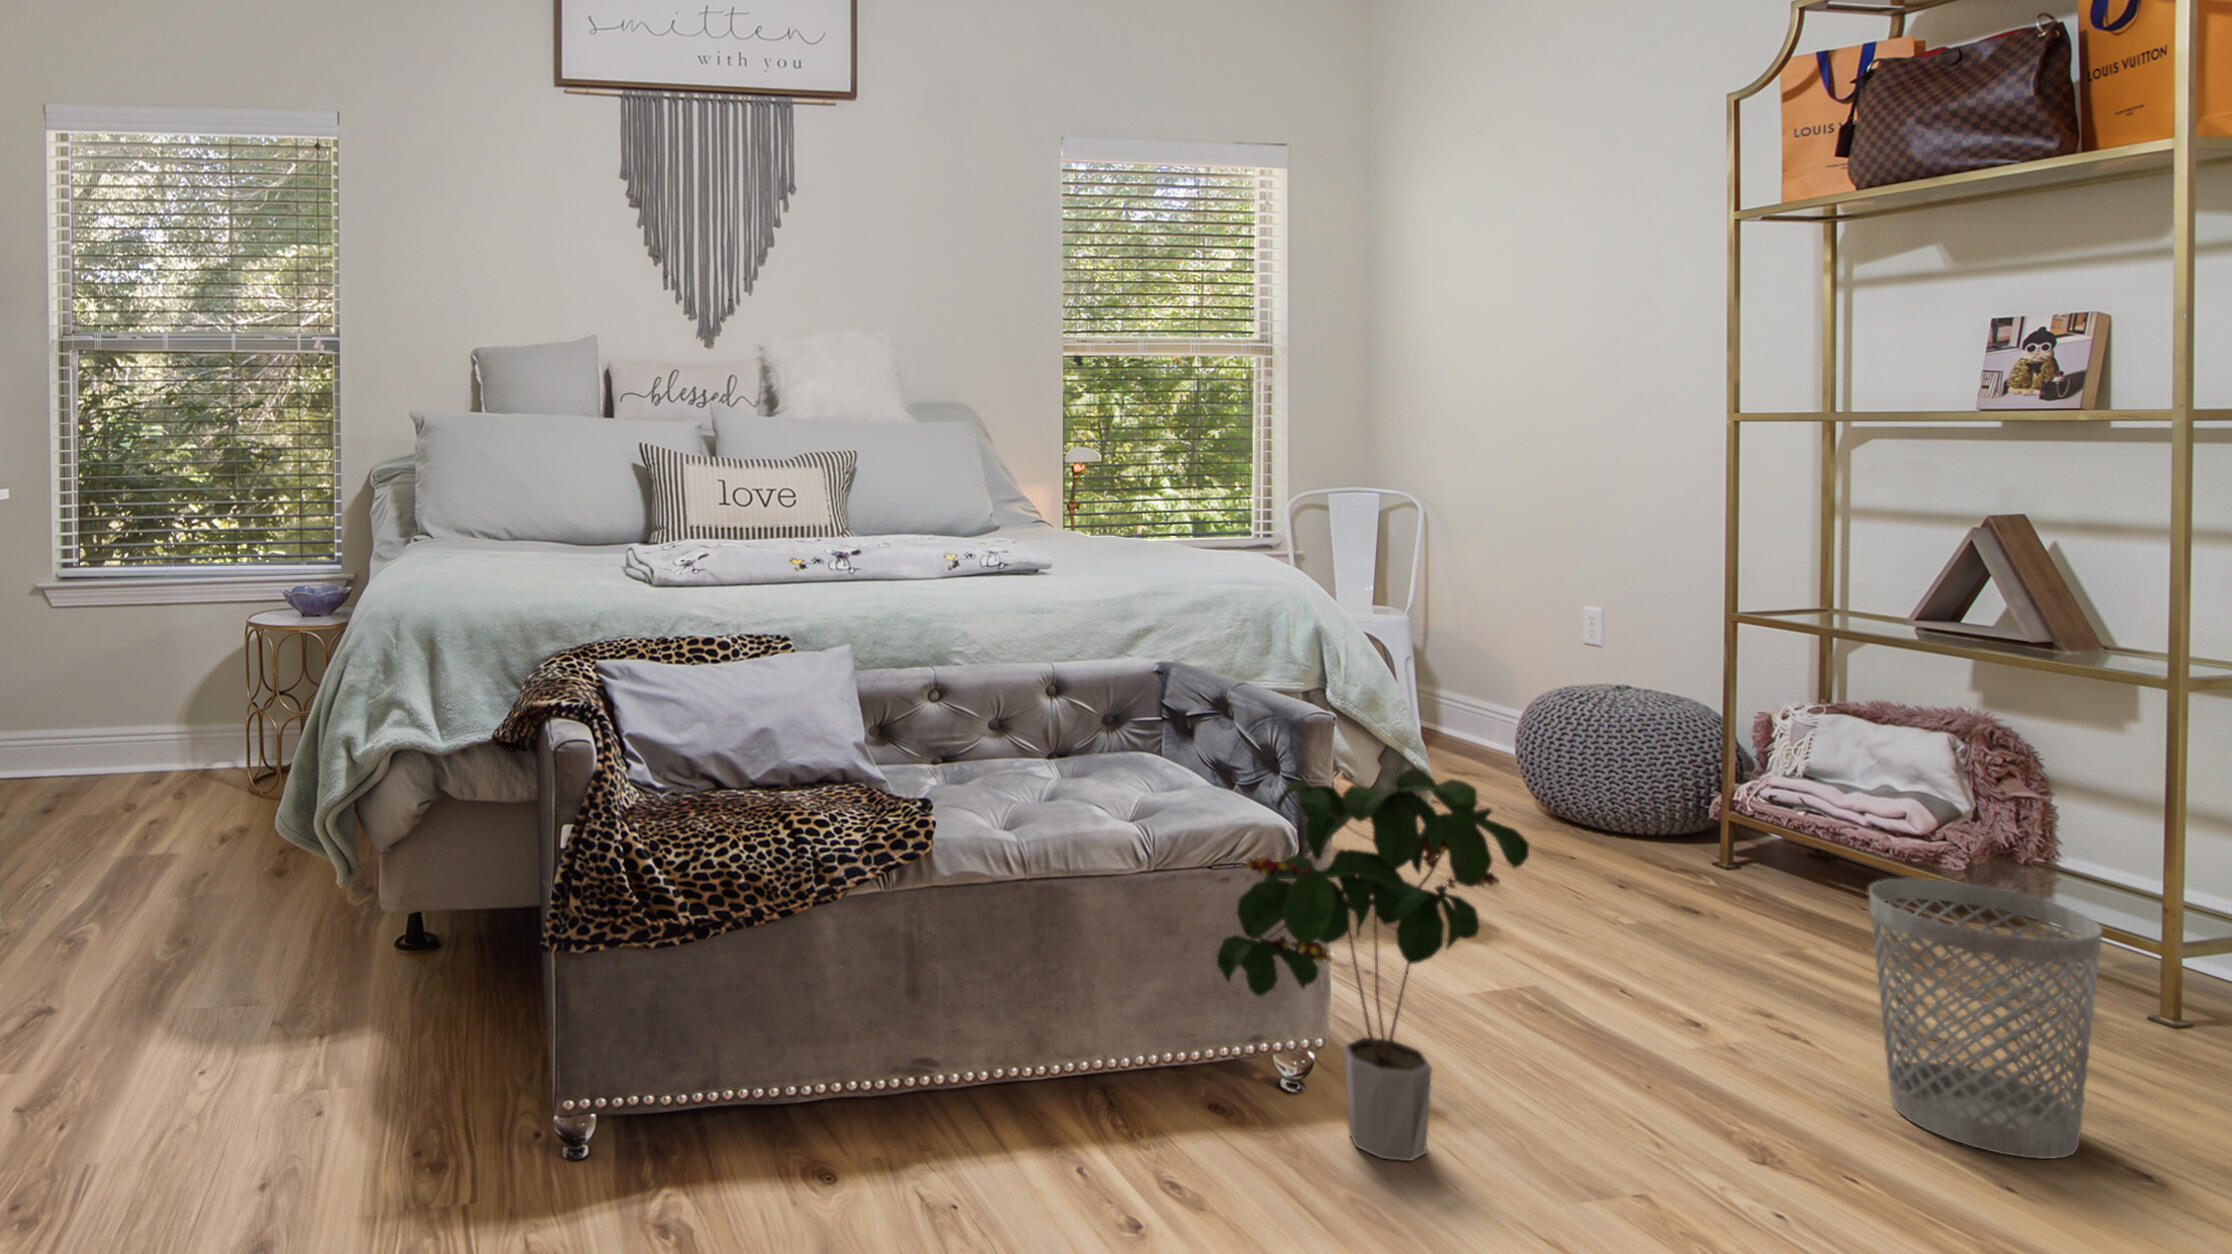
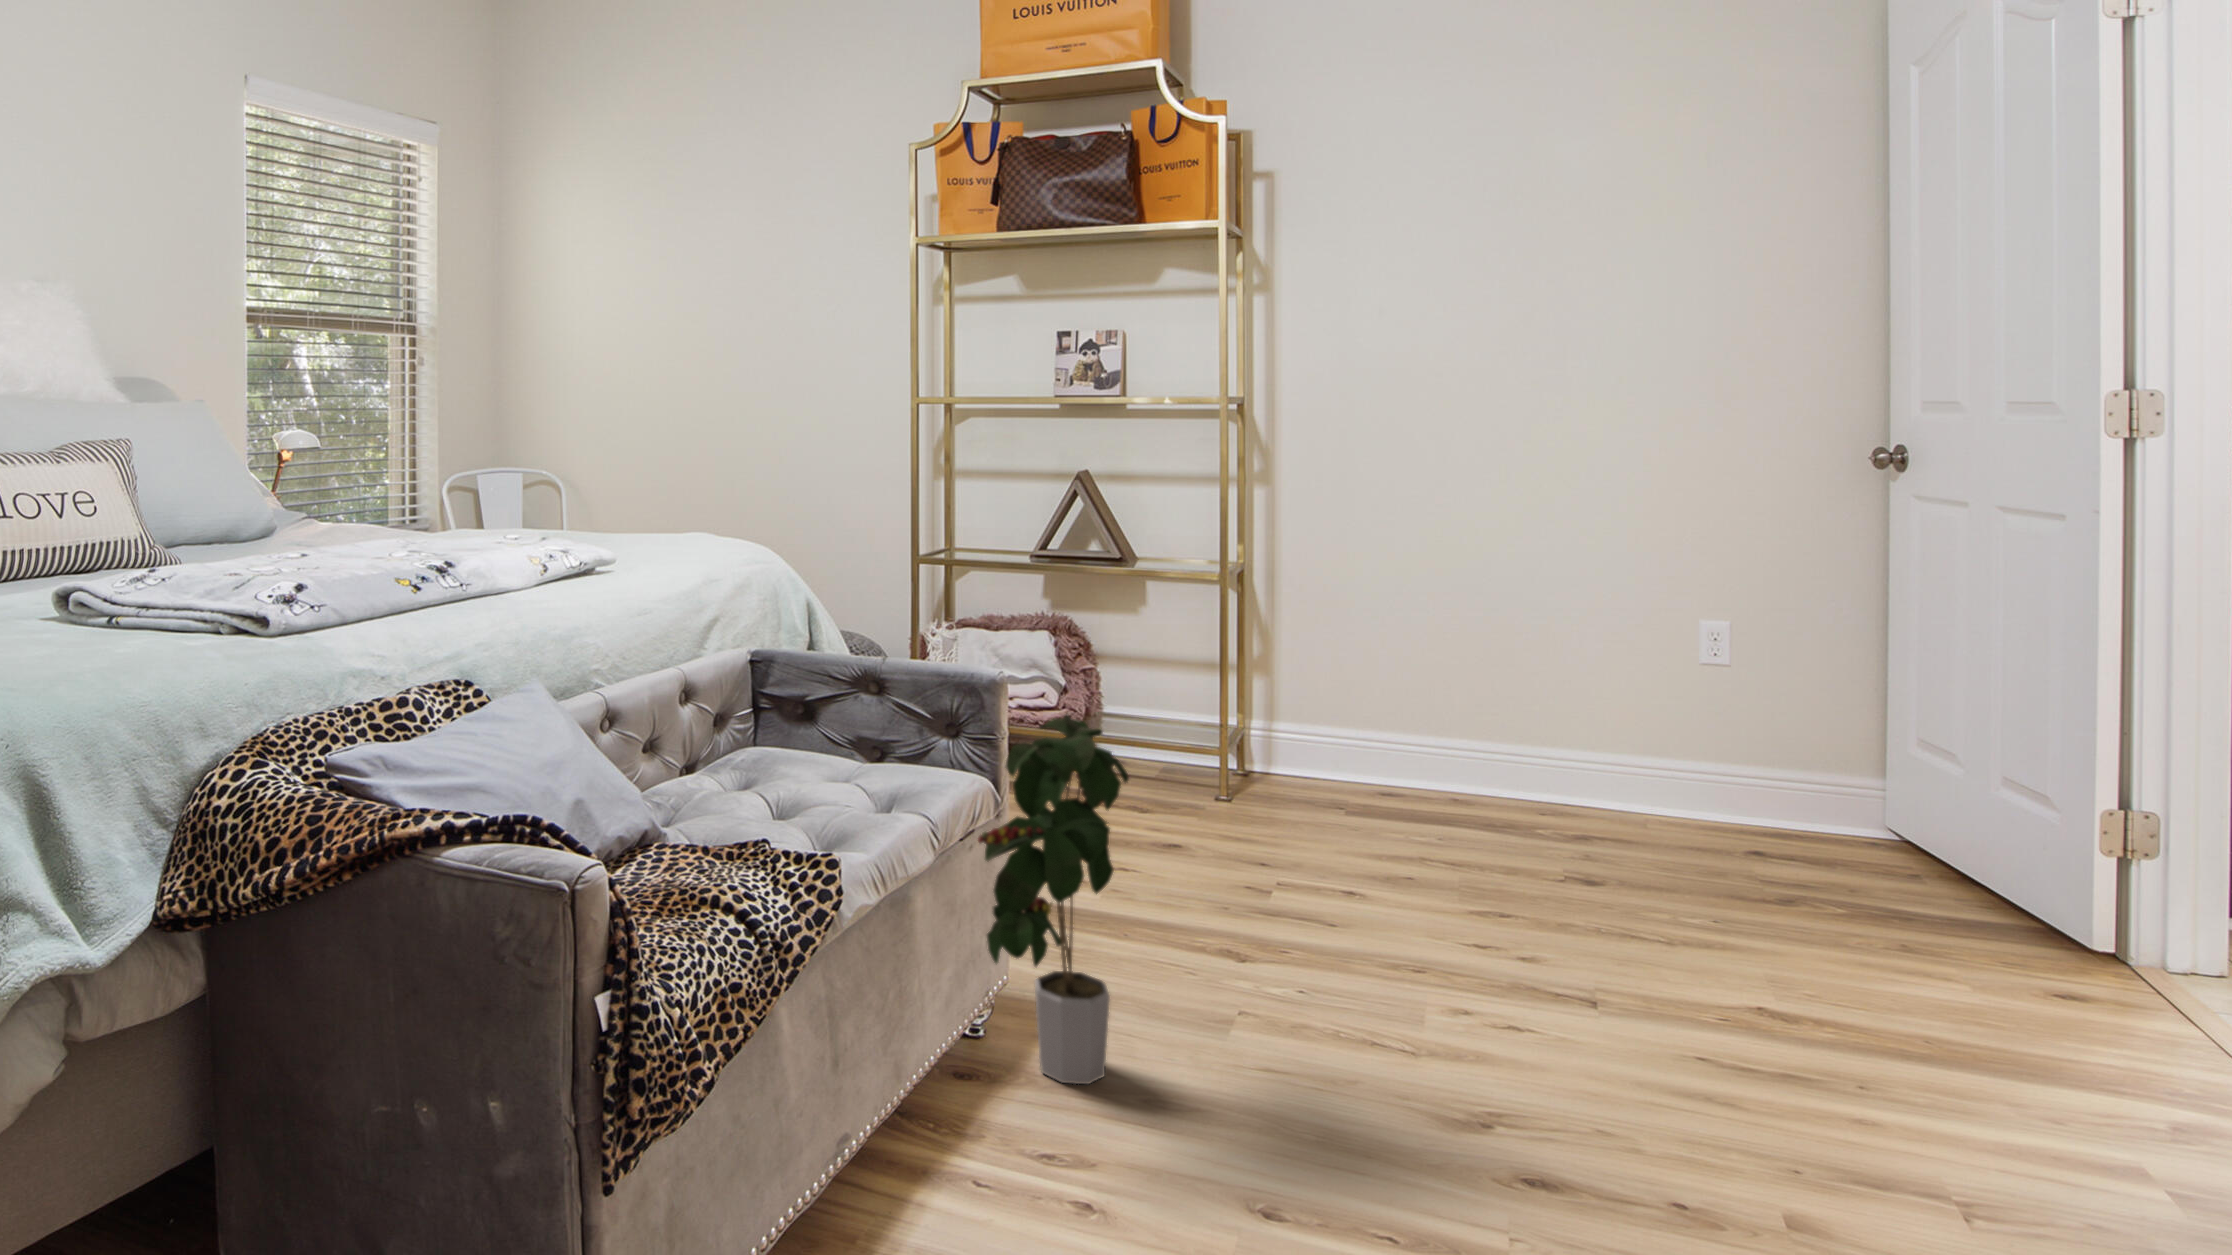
wastebasket: present [1869,879,2102,1159] -> none [1195,730,1327,916]

